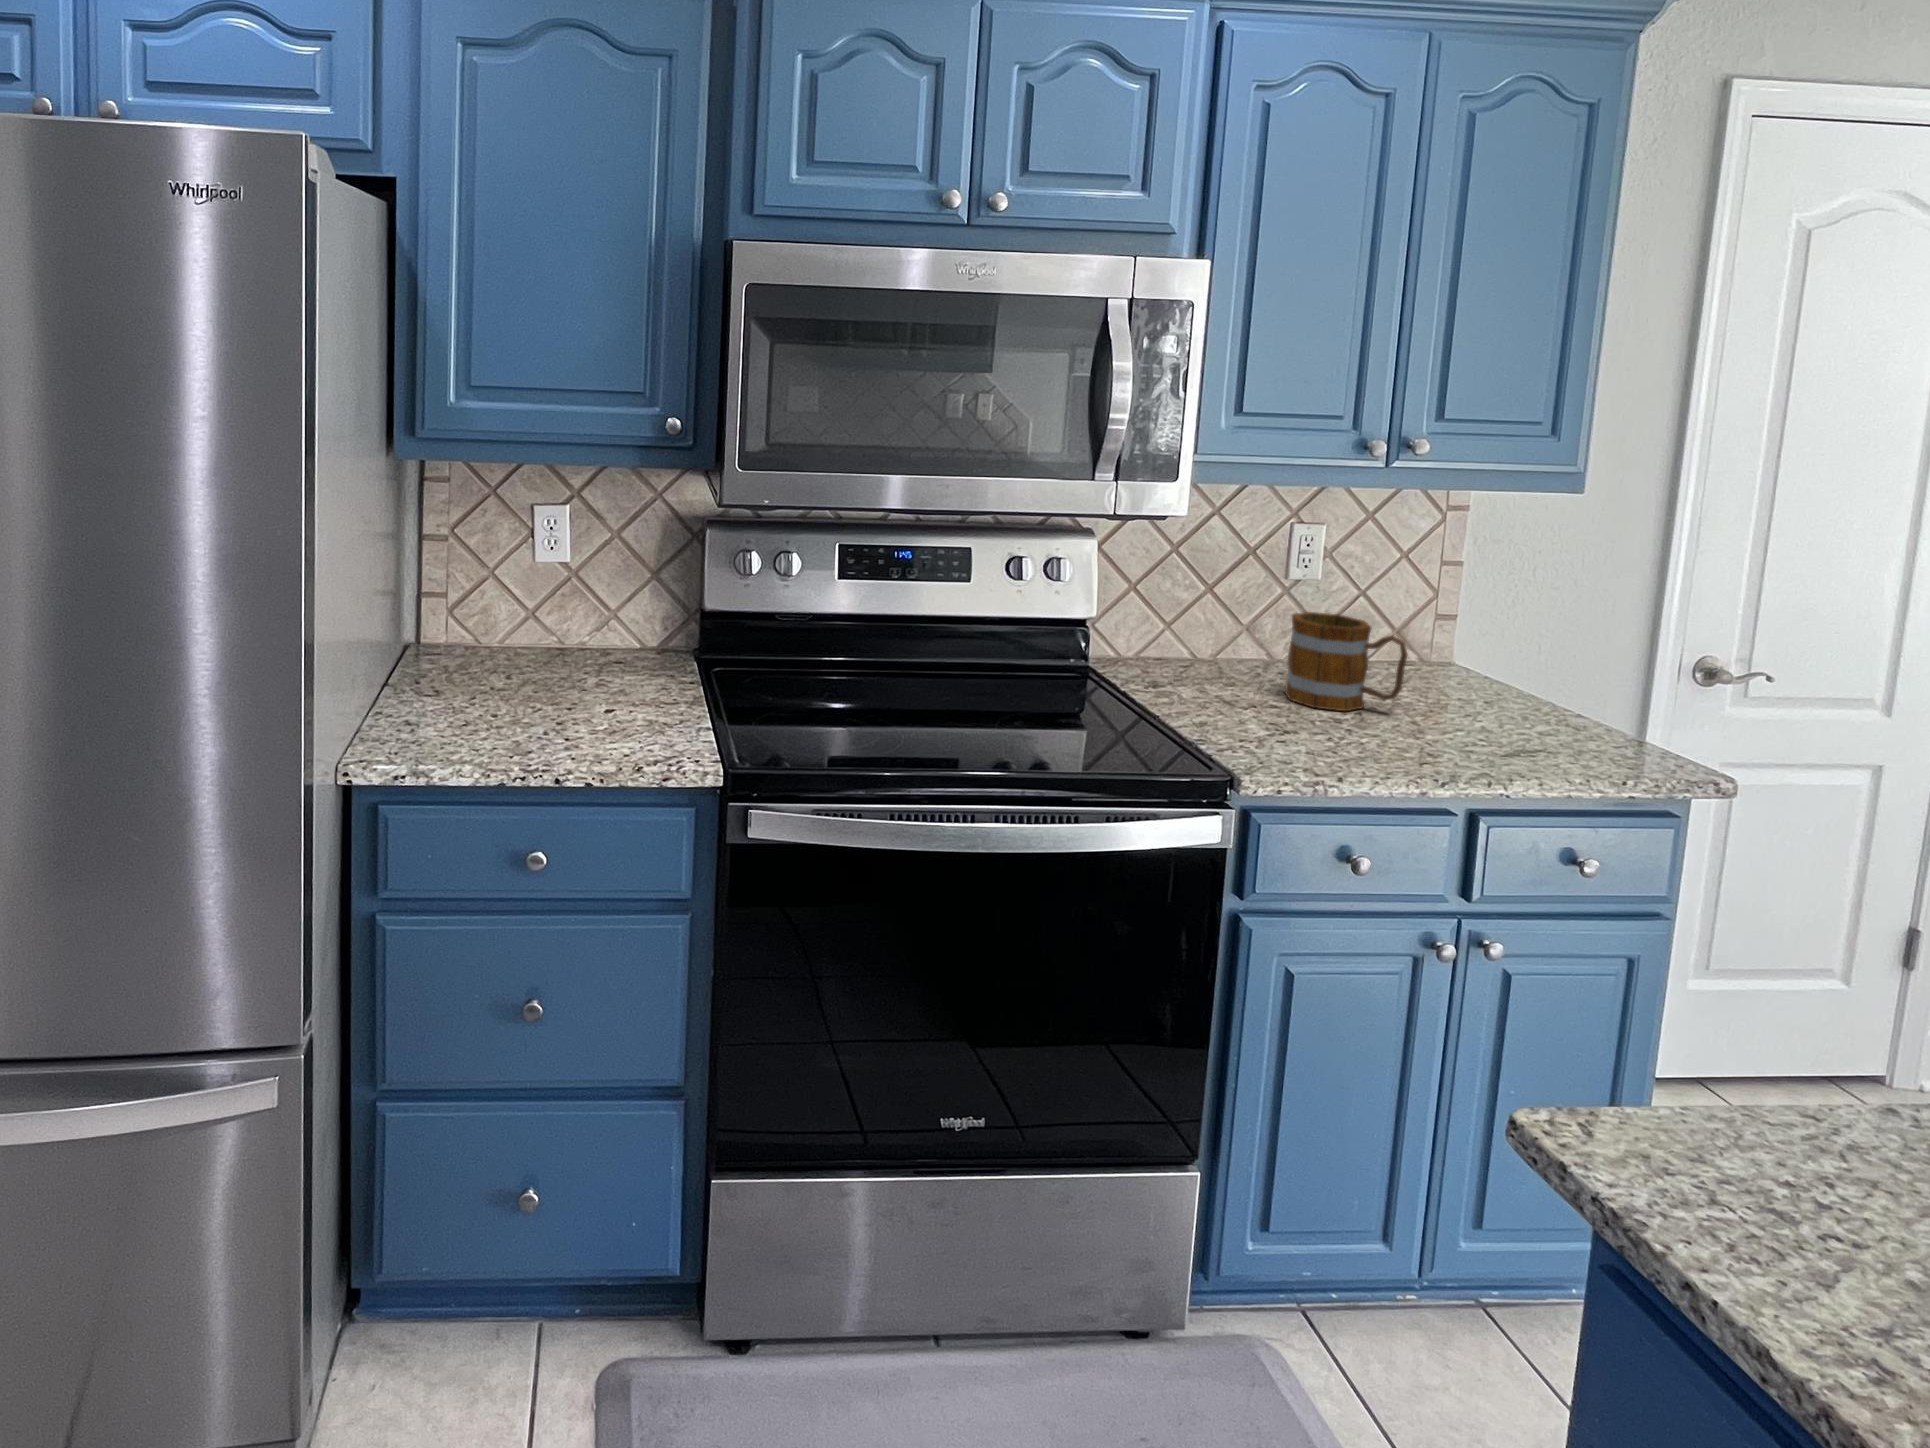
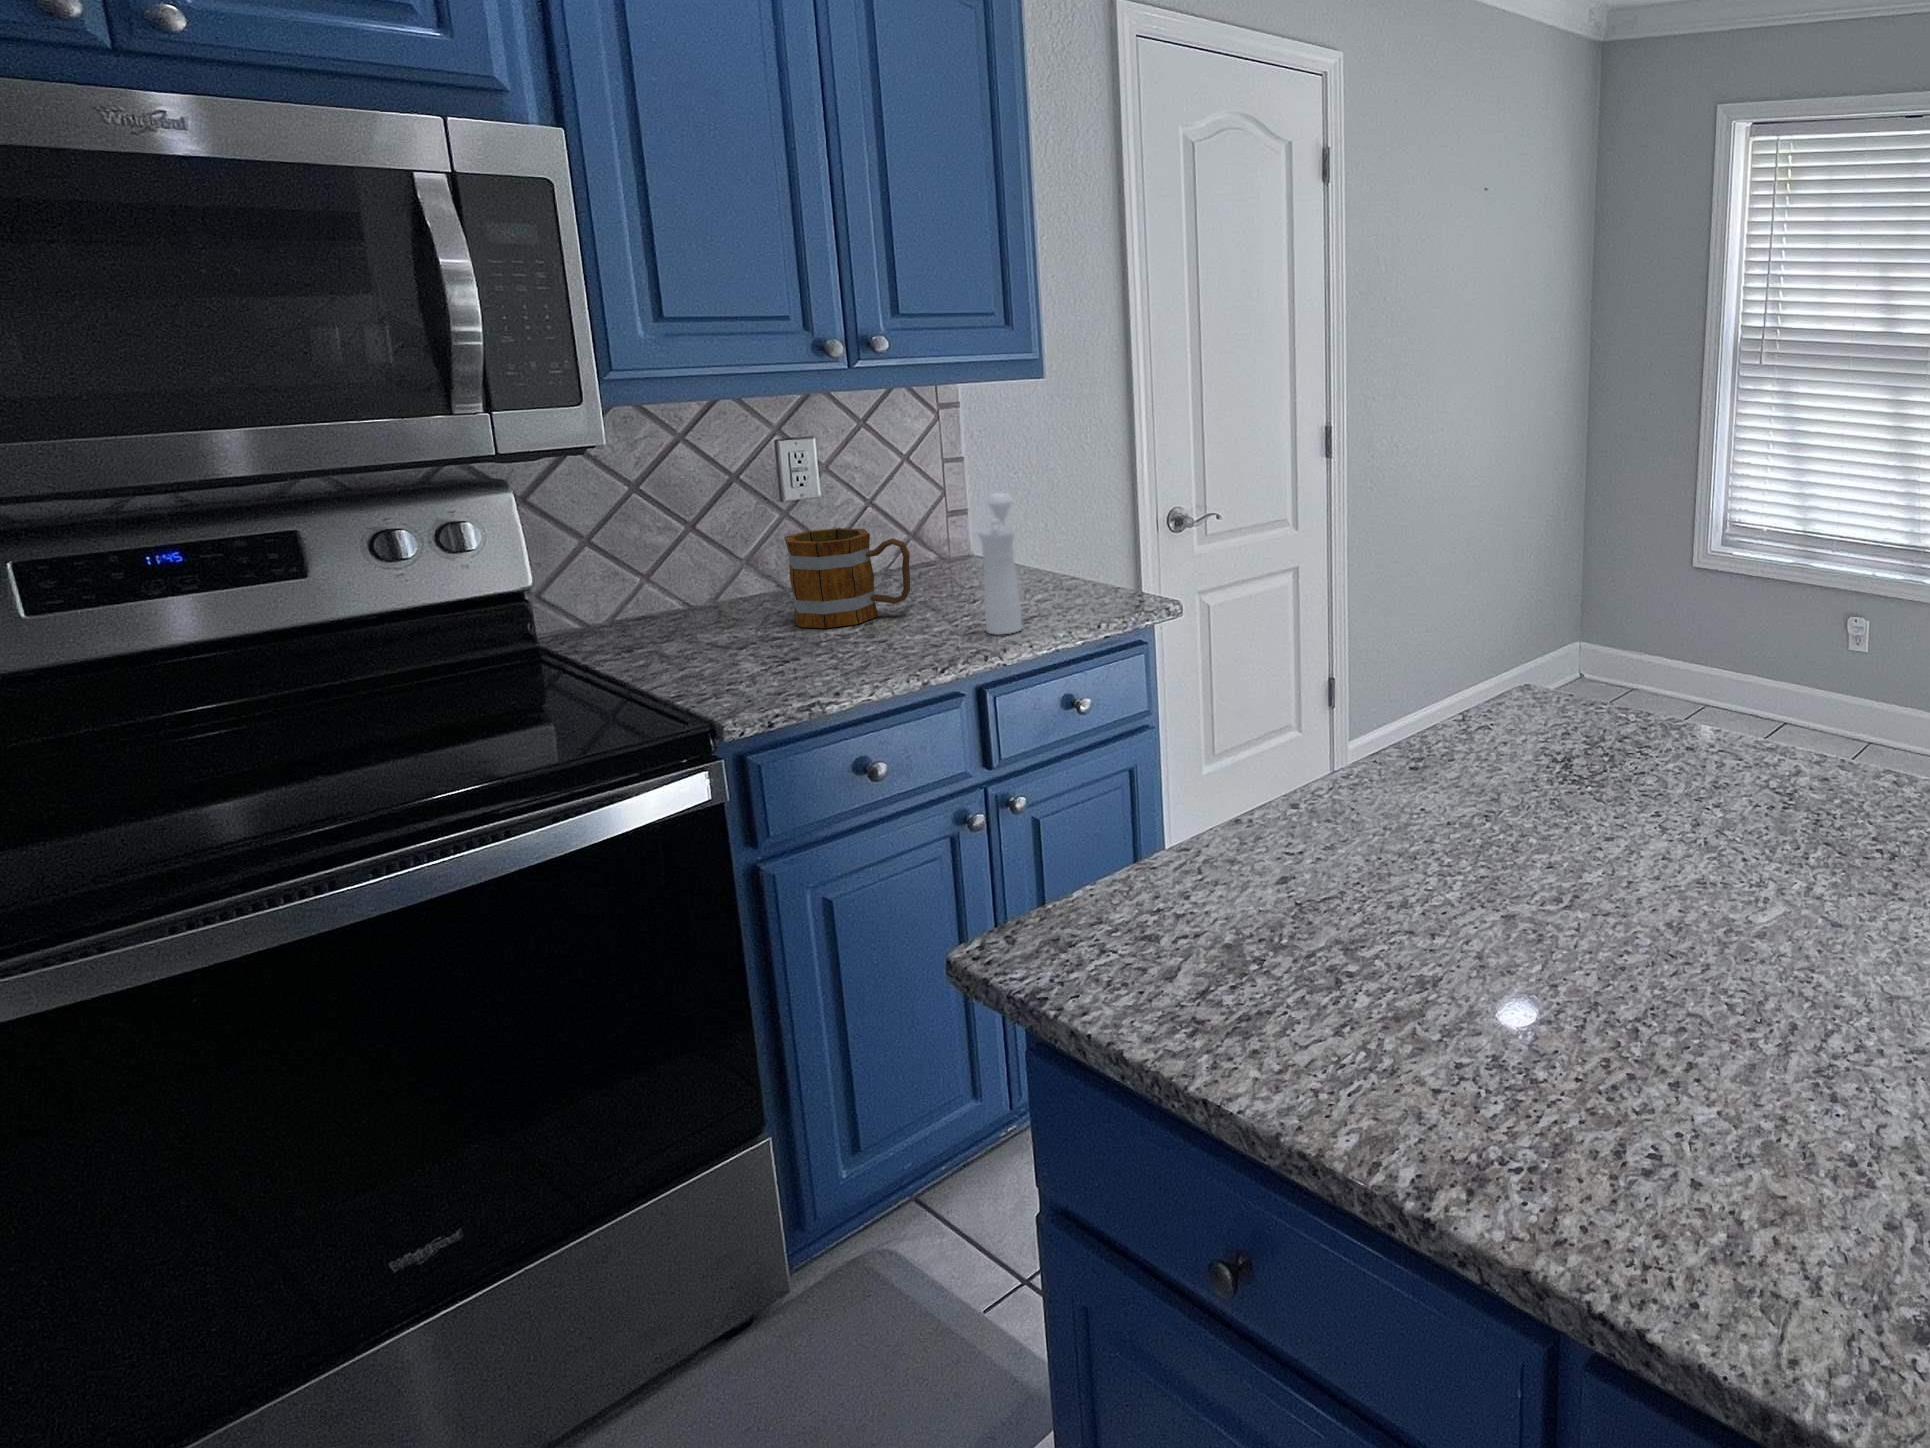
pepper mill: none [1483,611,1538,764] -> present [978,493,1022,635]

